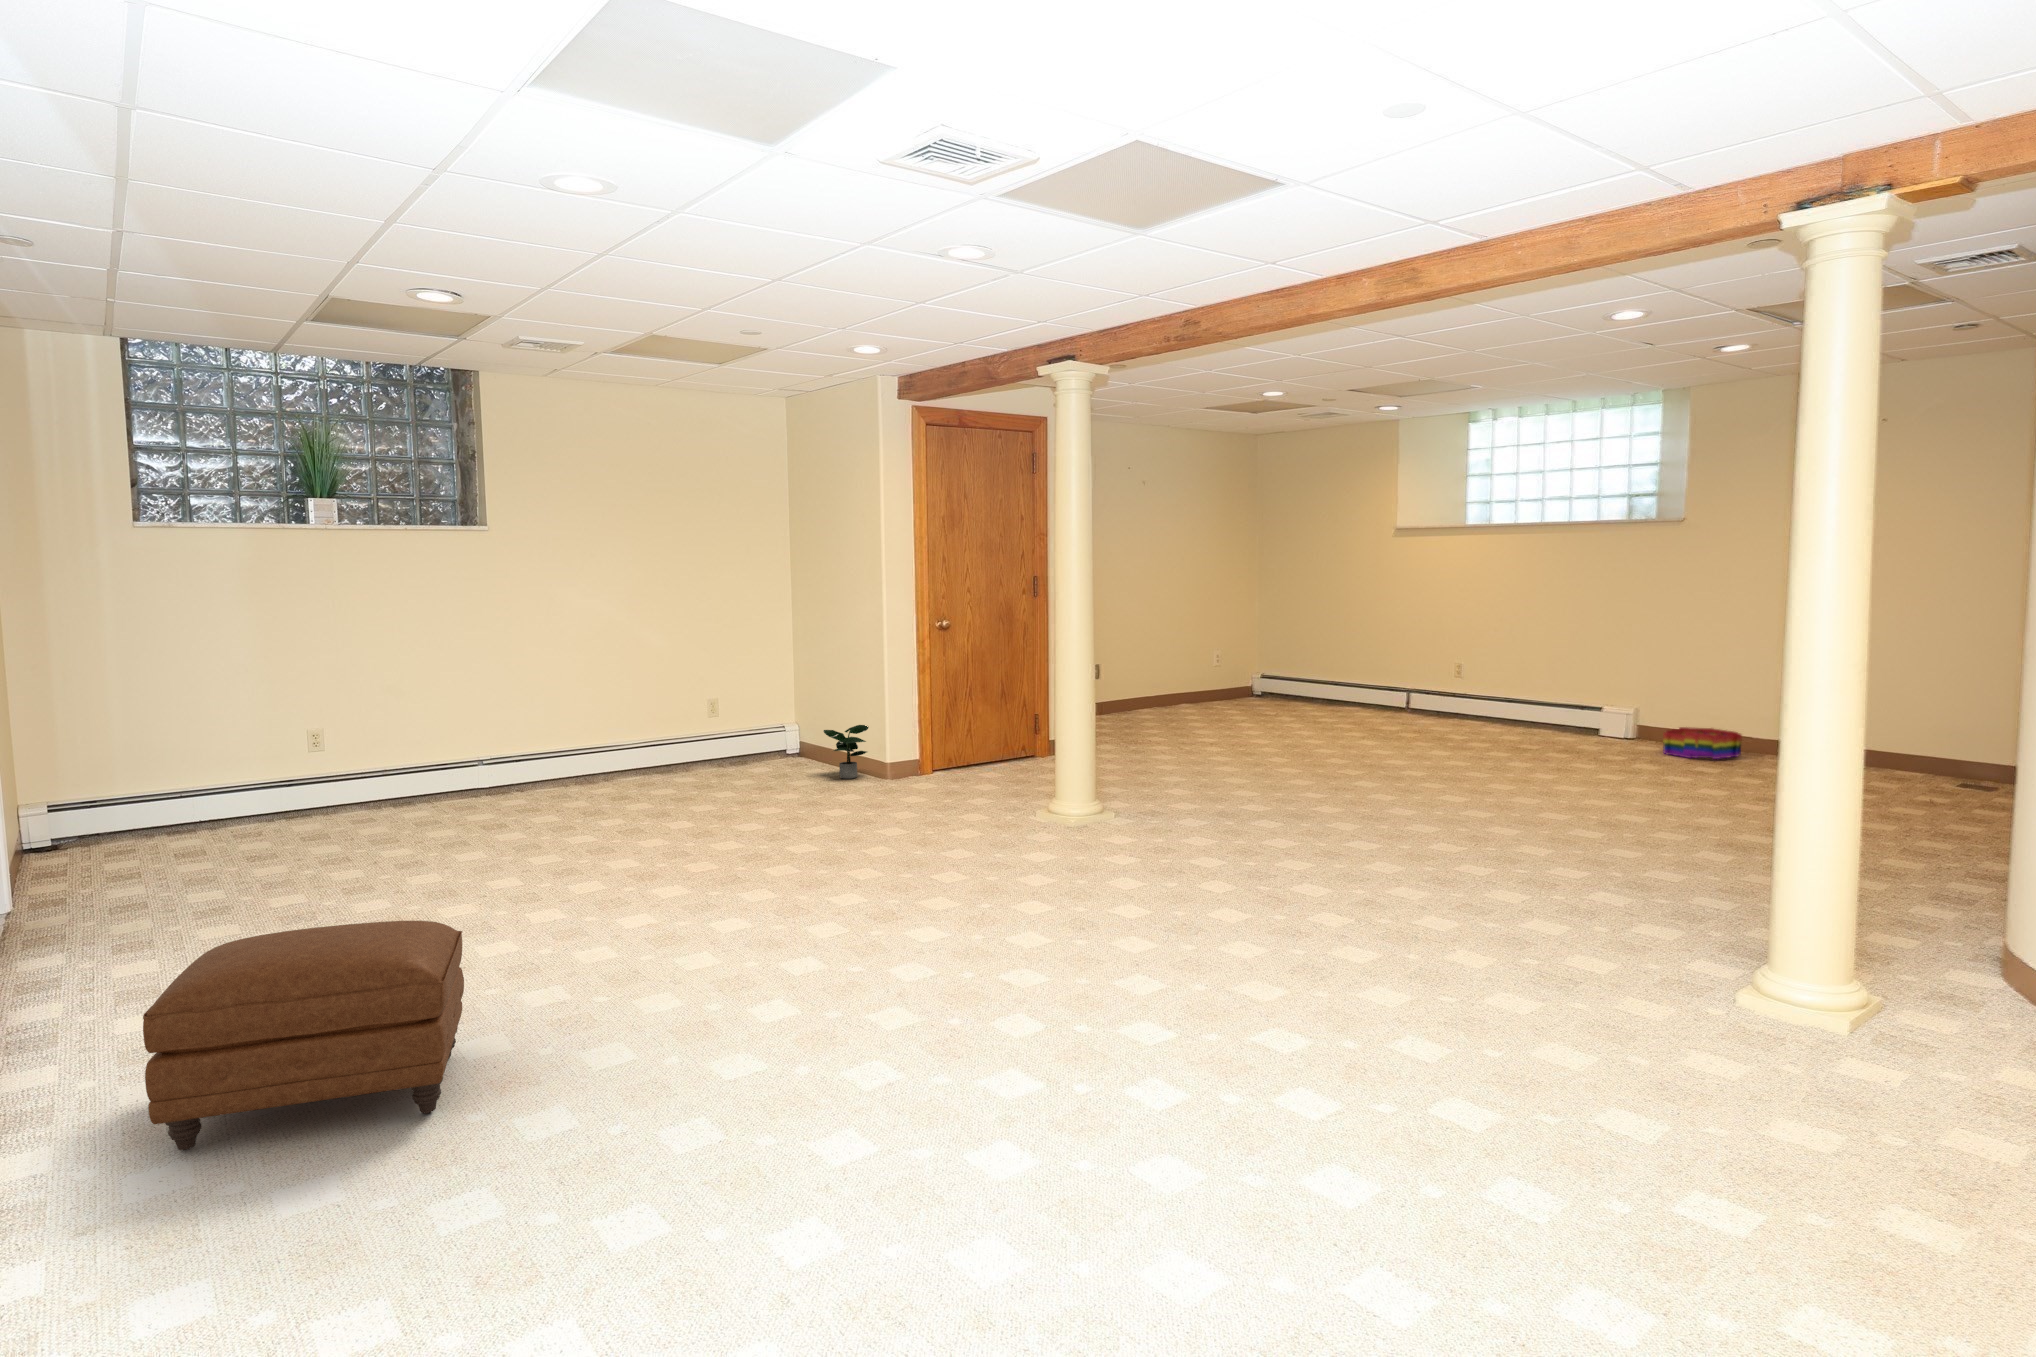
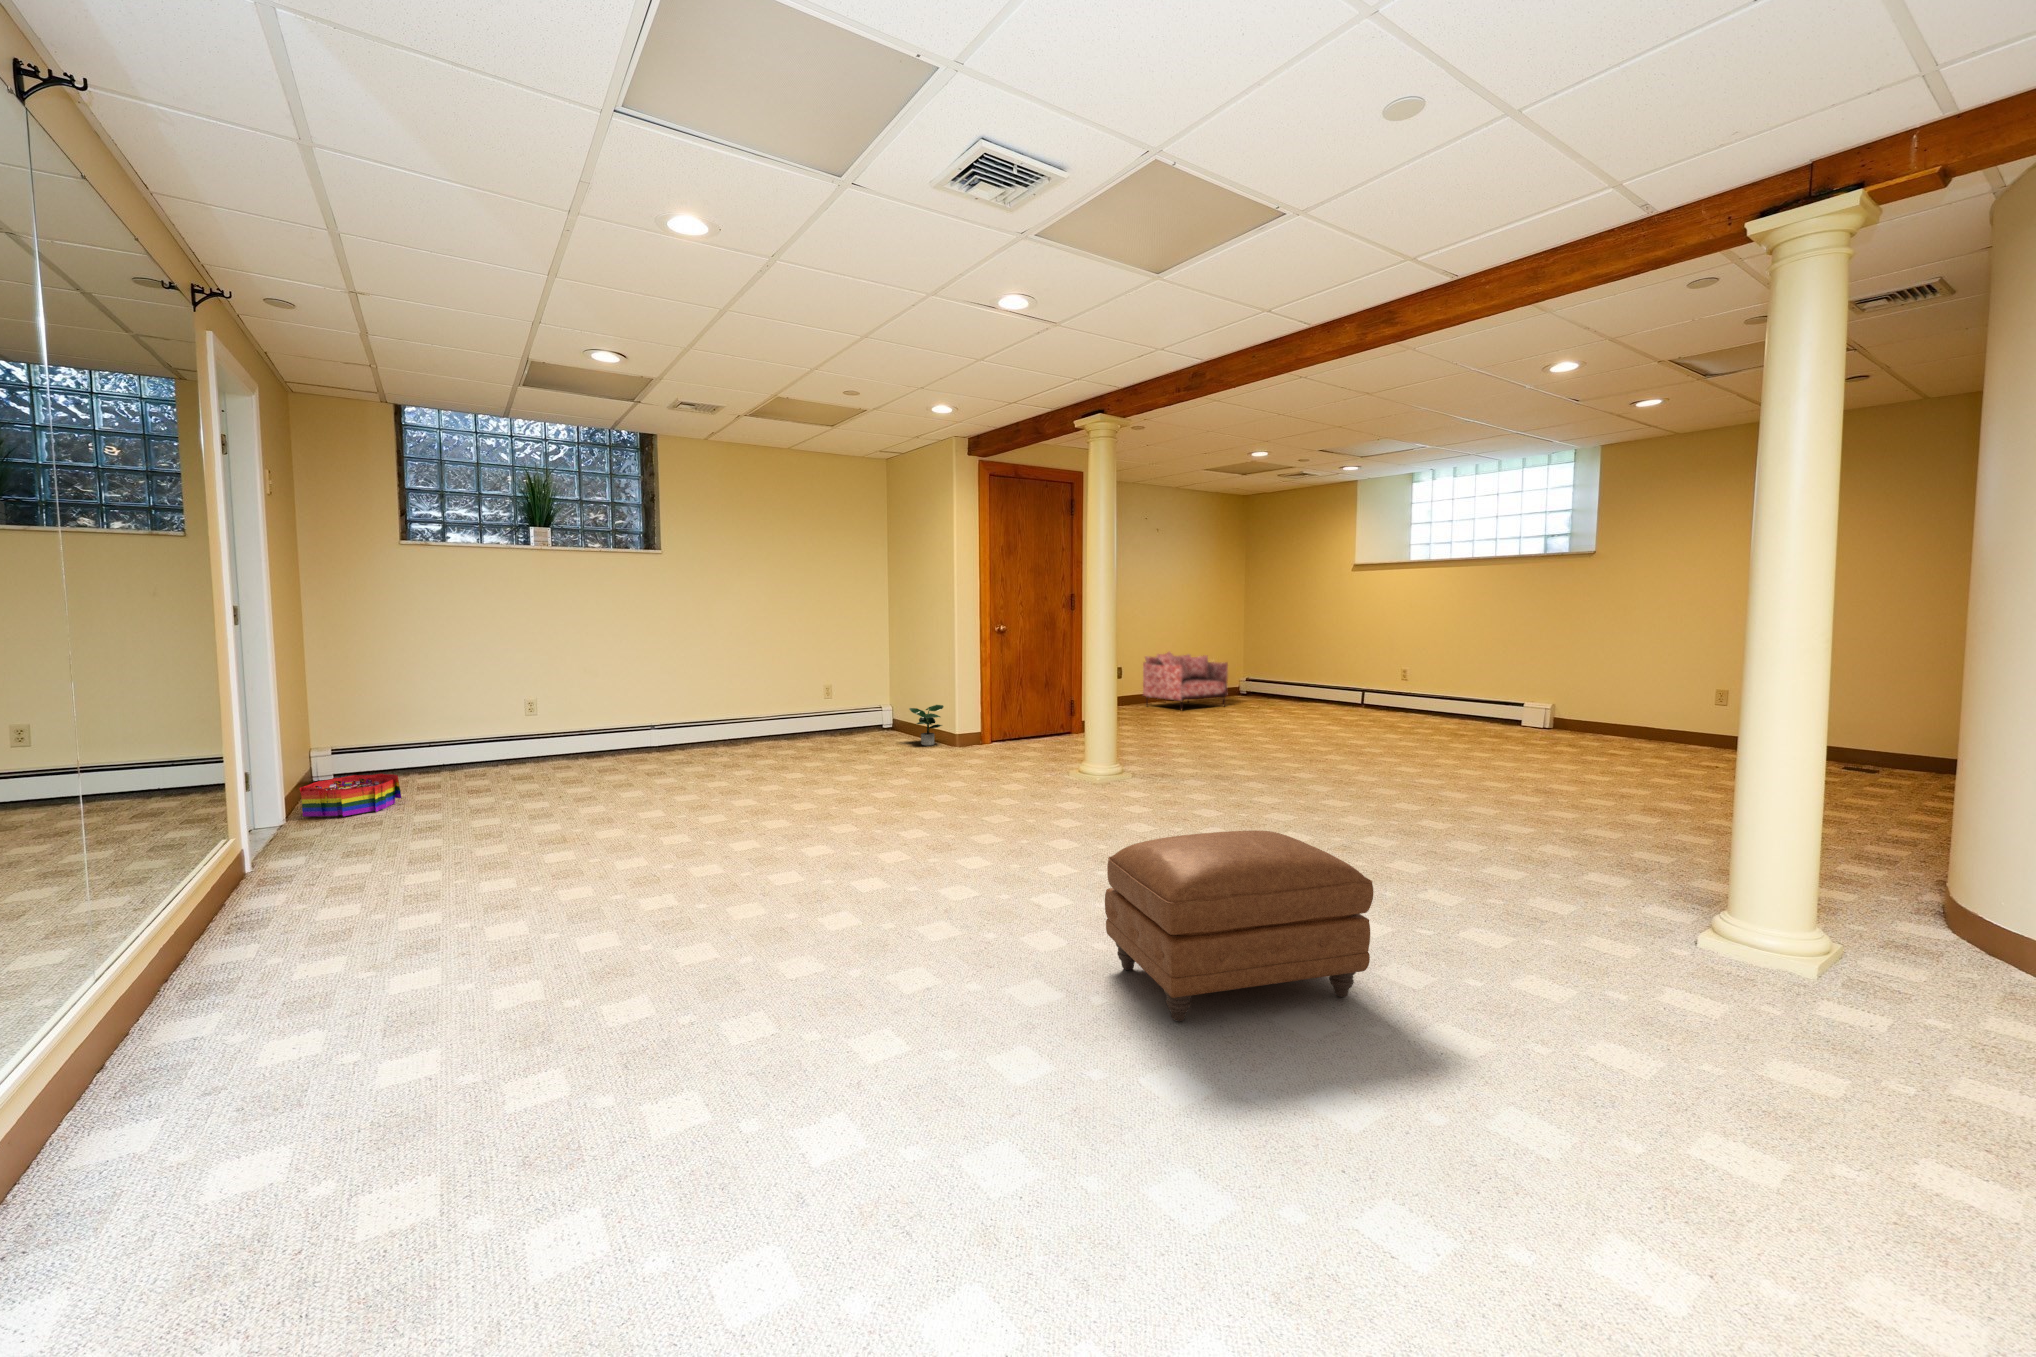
armchair: none [1126,642,1236,721] -> present [1143,652,1228,704]
storage bin: present [1663,727,1742,759] -> present [300,774,401,816]
ottoman: present [143,921,464,1151] -> present [1105,830,1373,1021]

